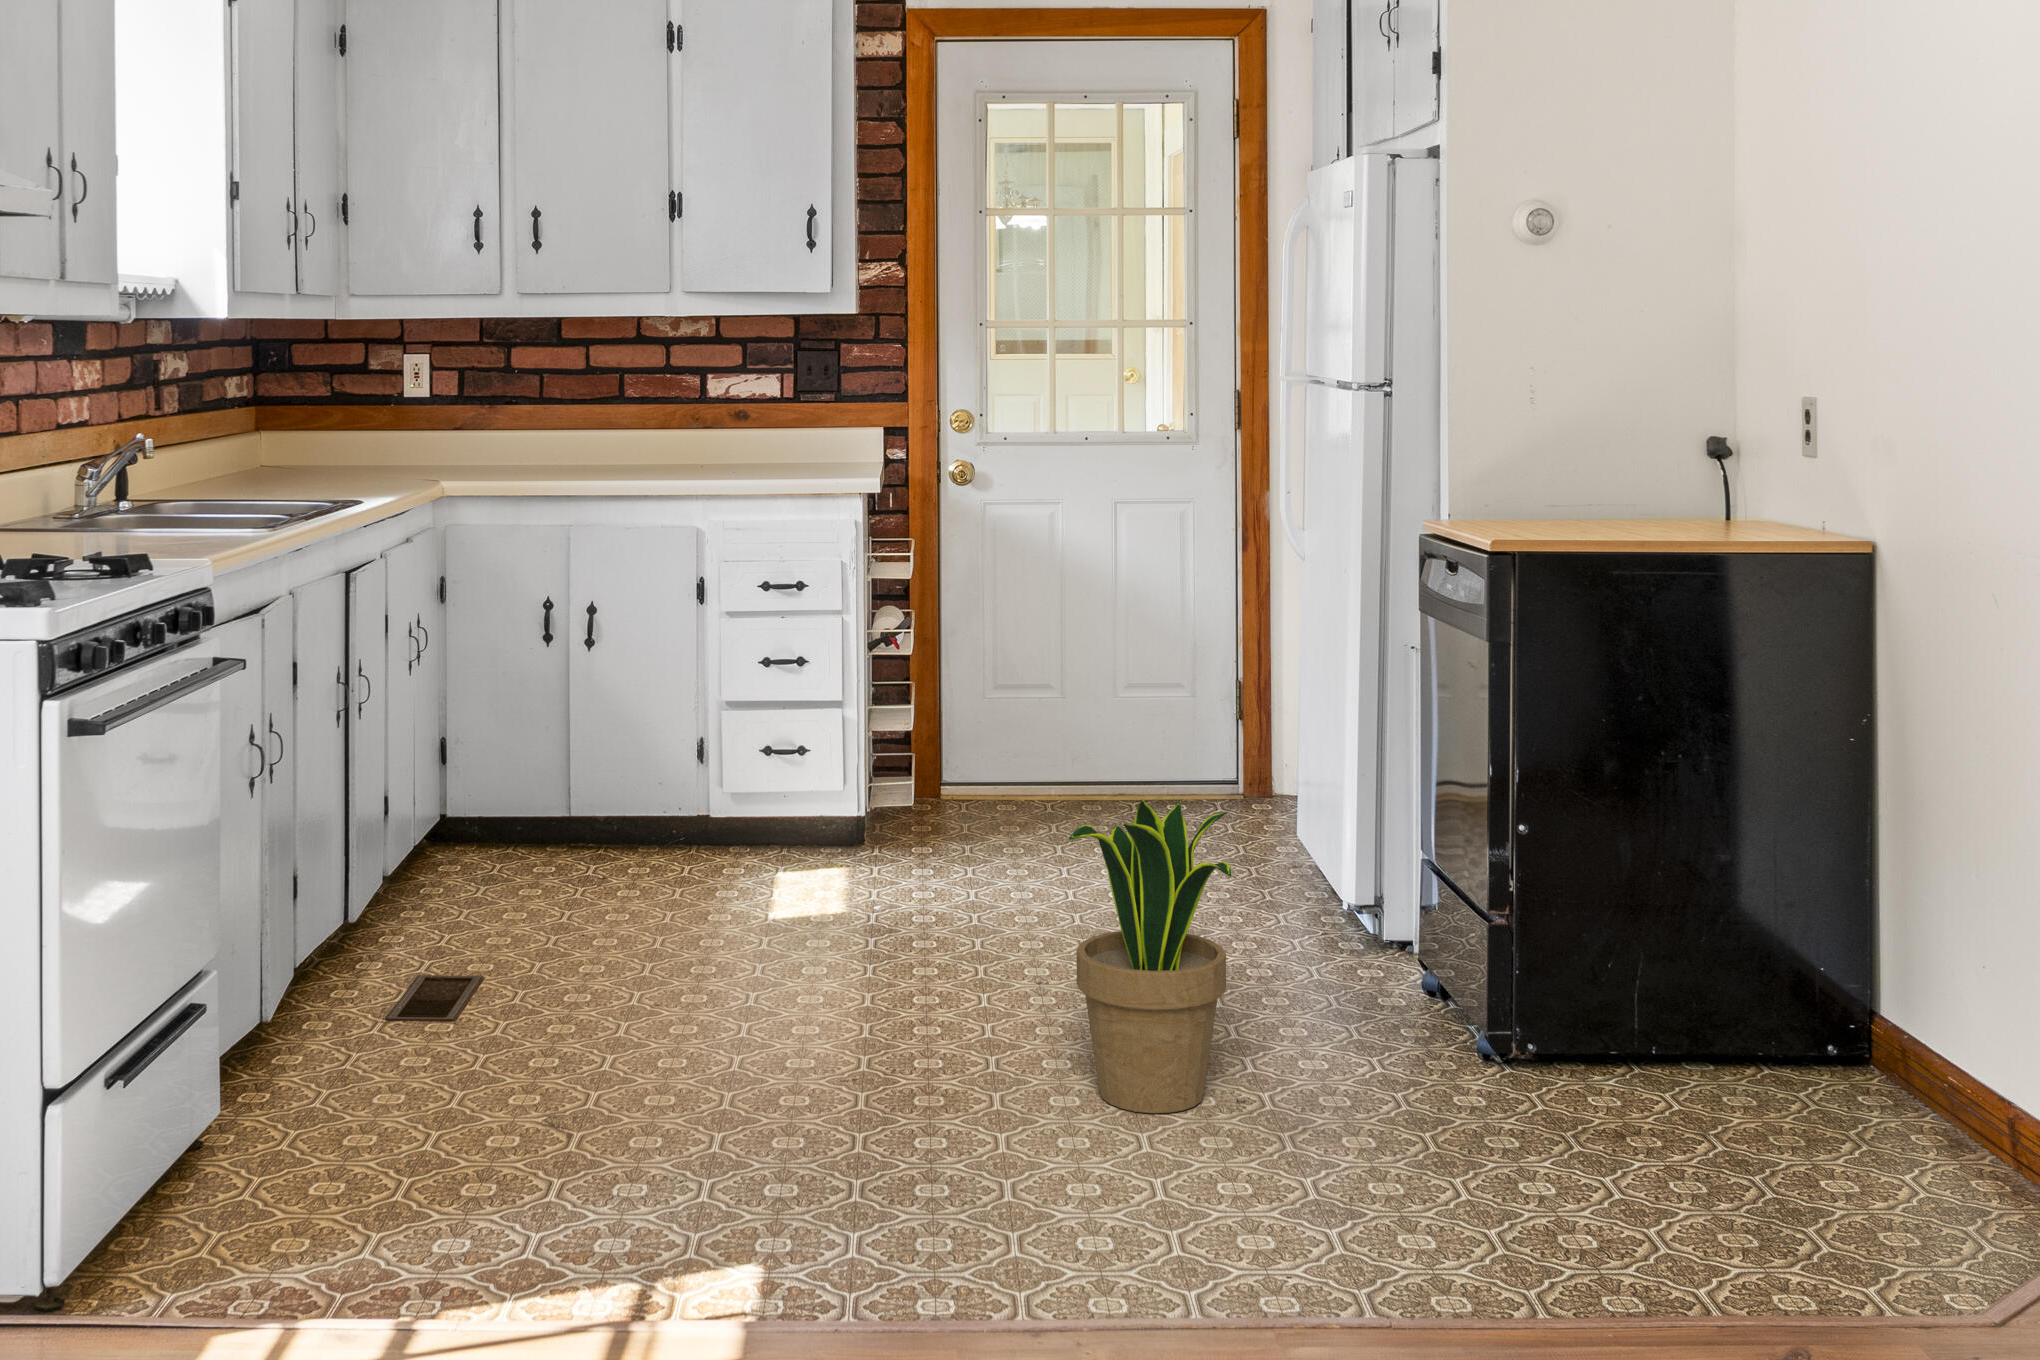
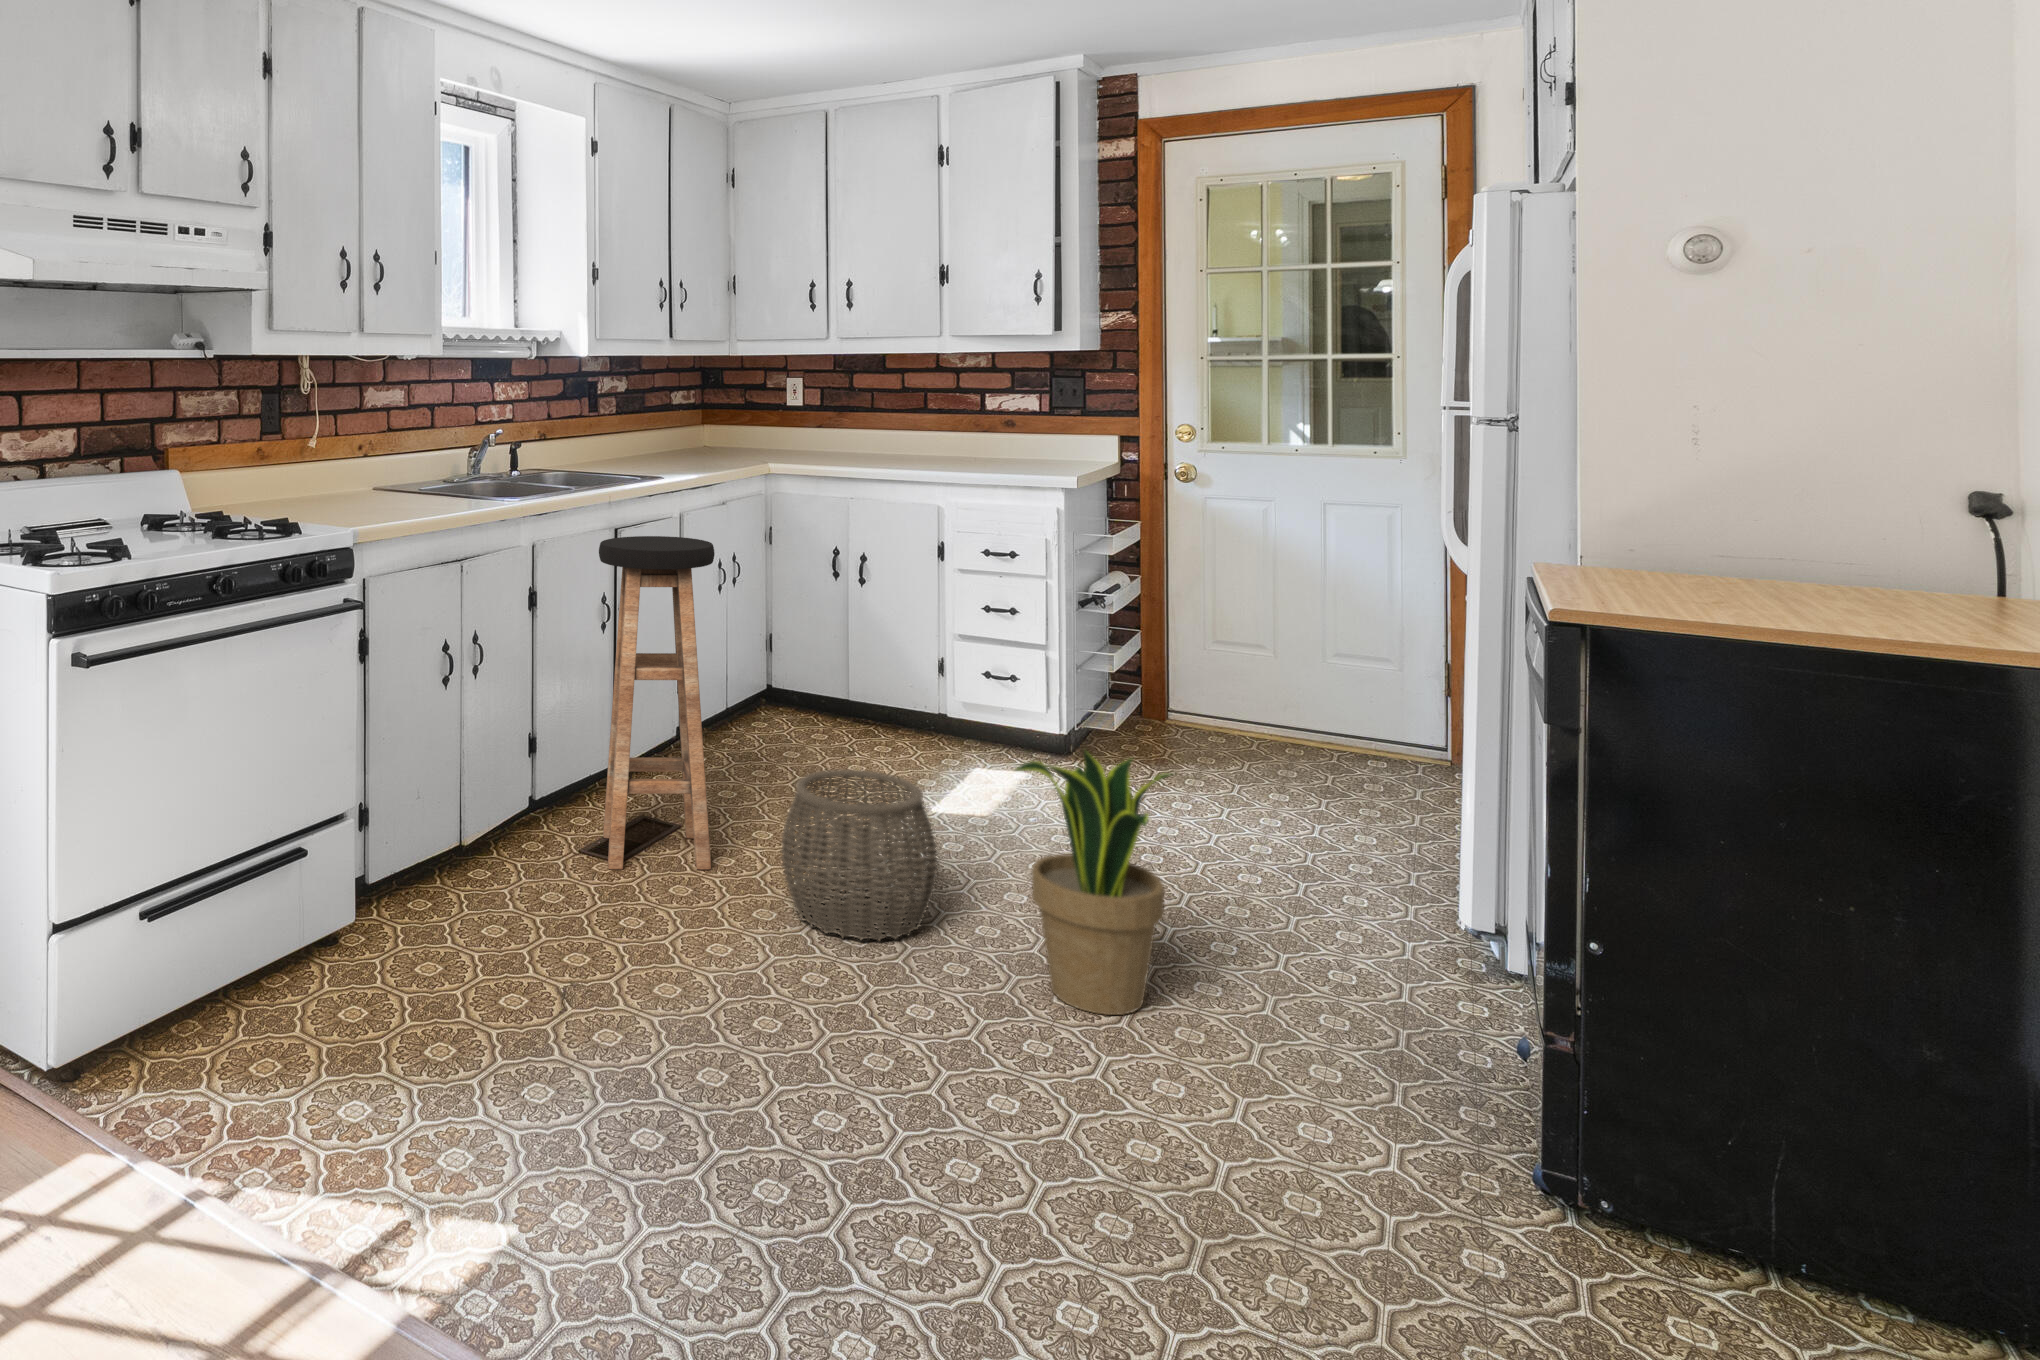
bar stool: none [392,594,593,1103] -> present [599,536,715,870]
woven basket: none [727,884,935,1109] -> present [781,769,938,941]

